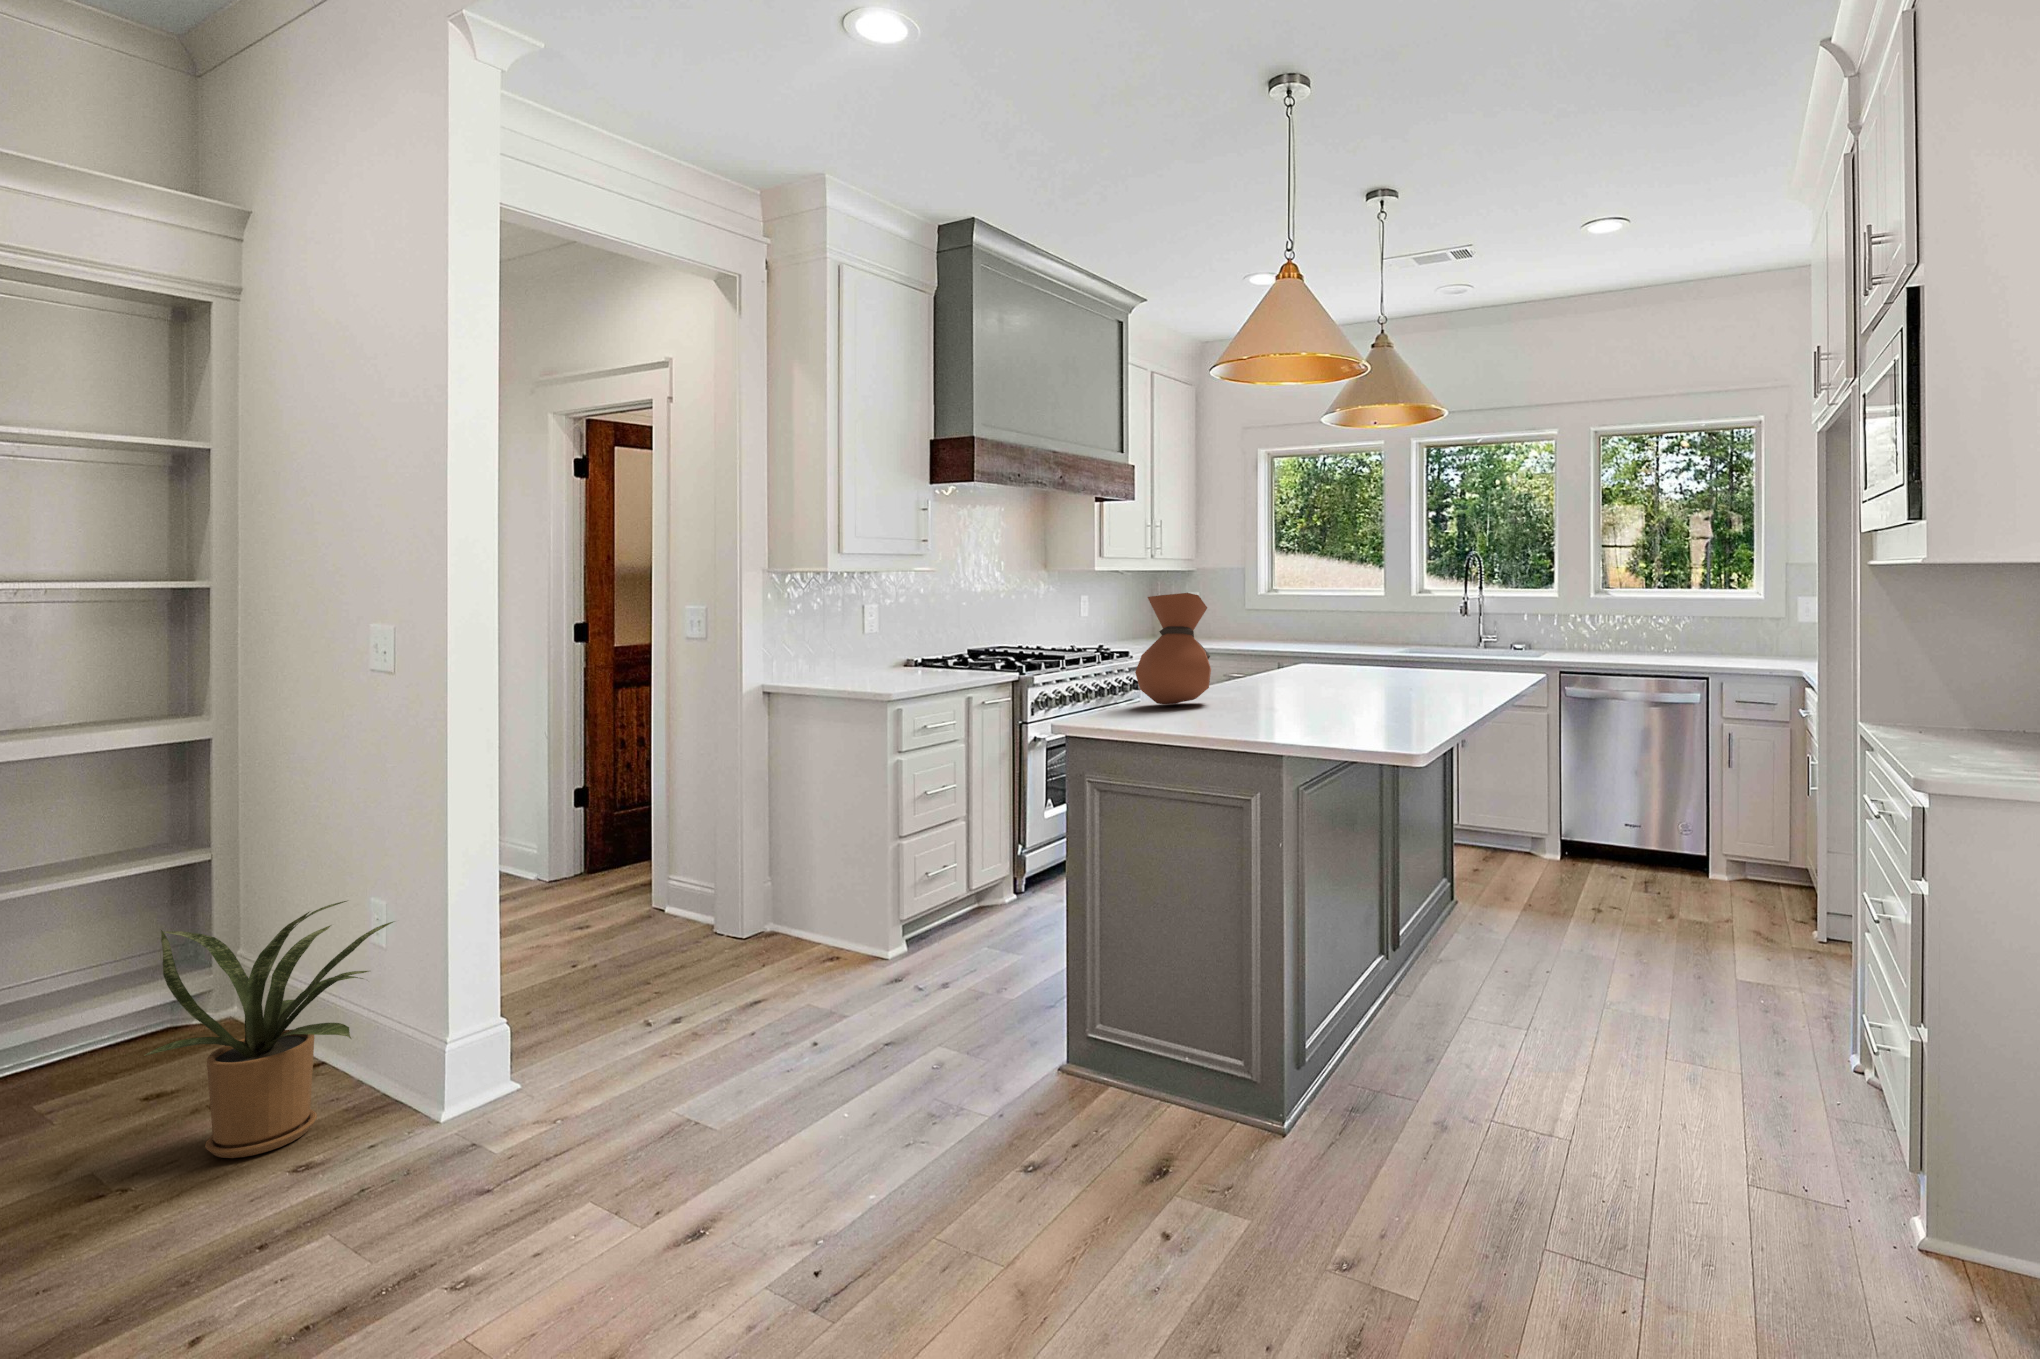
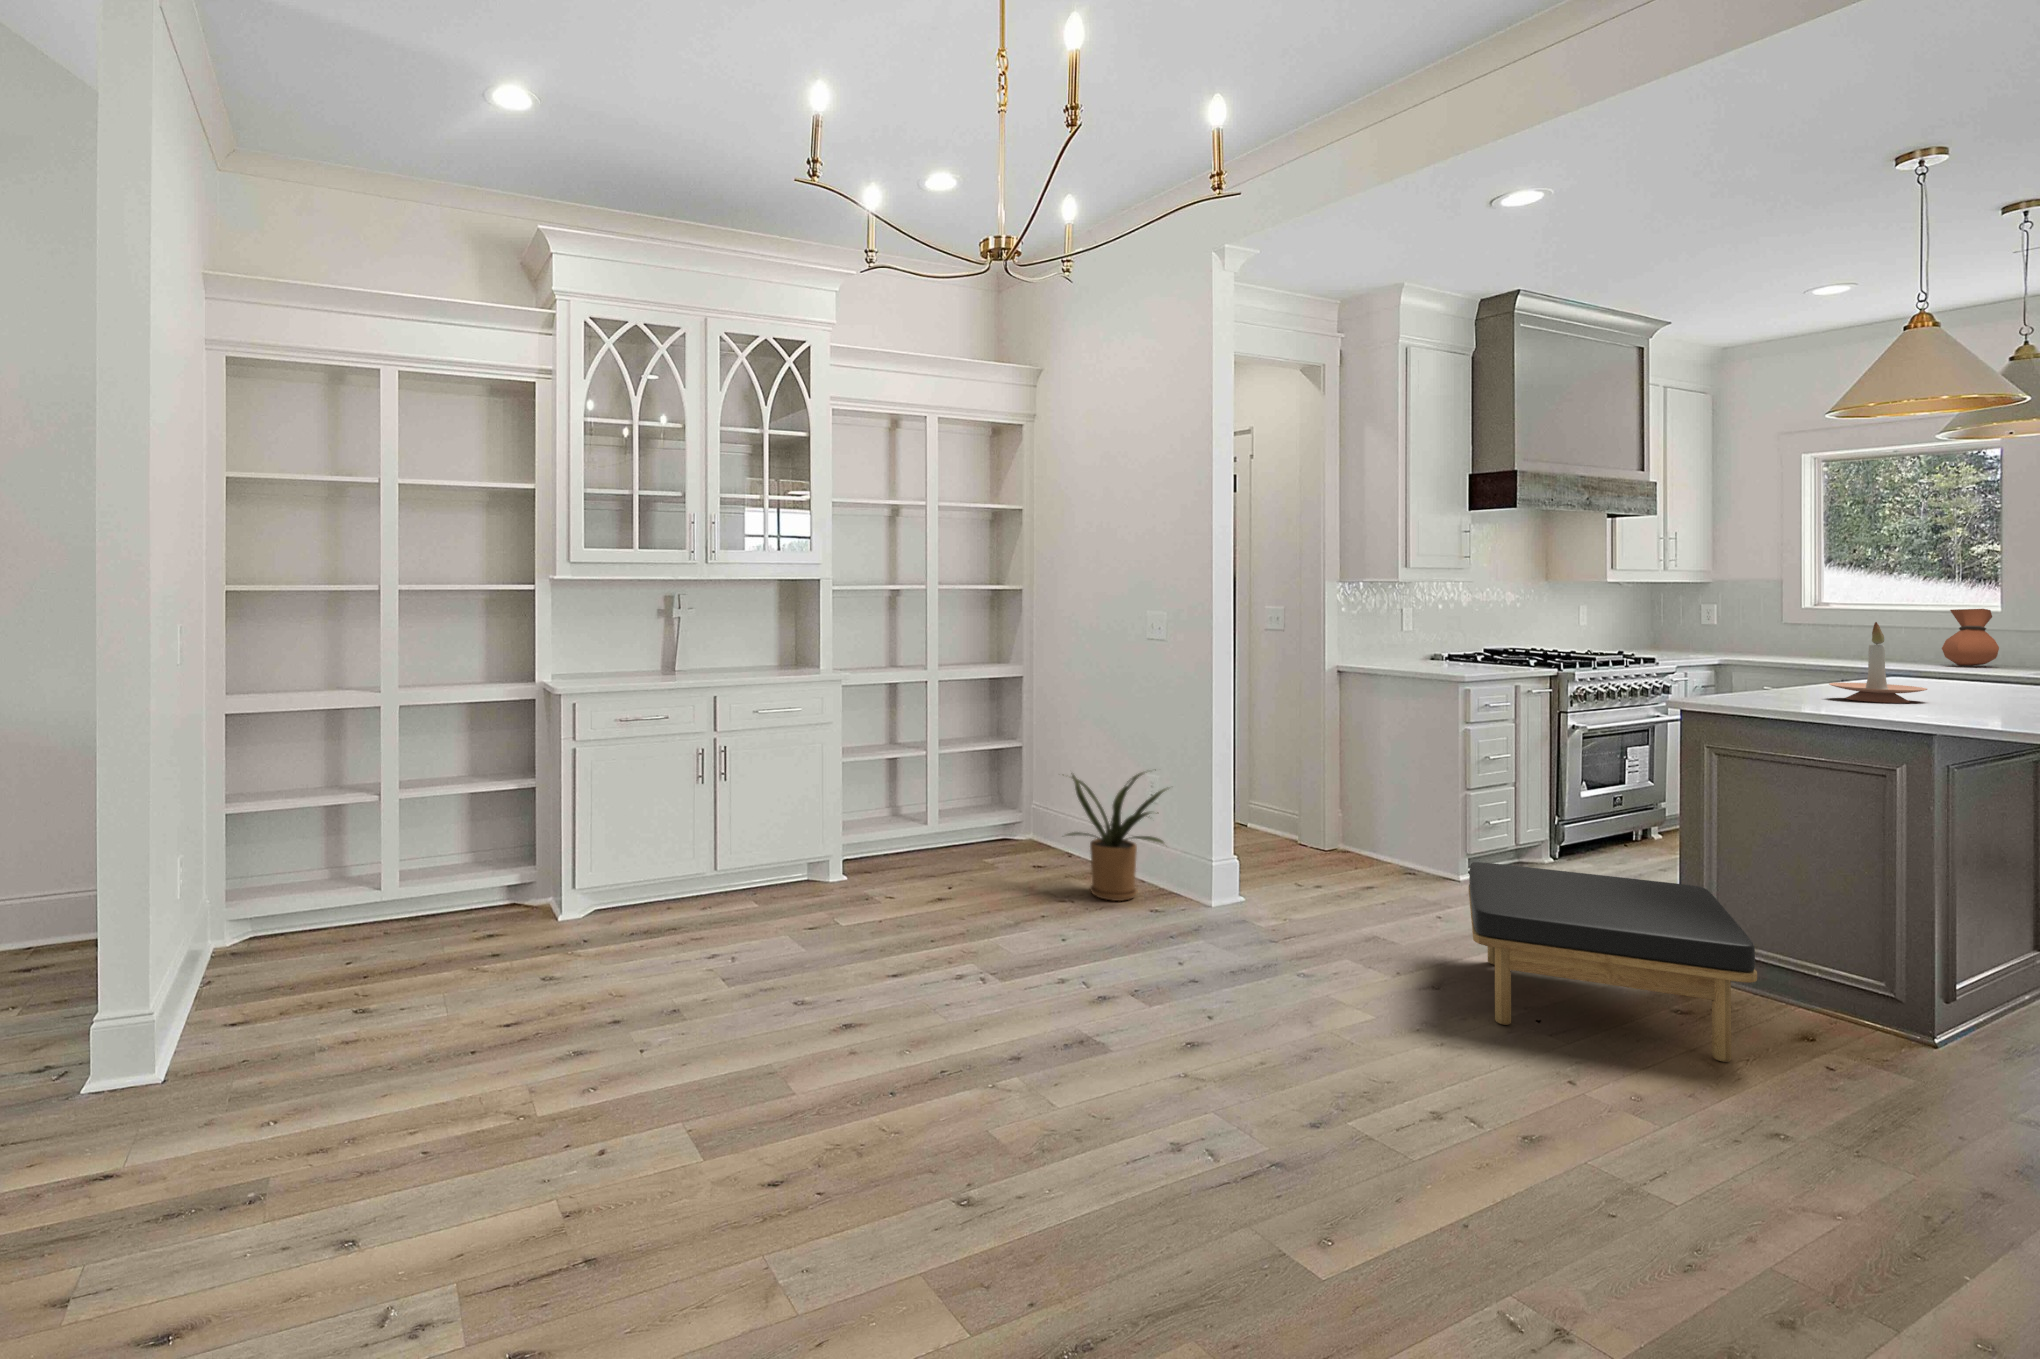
vase: present [1135,593,1211,704] -> present [1942,609,1999,666]
candle holder: none [1242,599,1326,693] -> present [1829,622,1927,703]
ottoman: none [748,963,1131,1299] -> present [1469,862,1757,1062]

